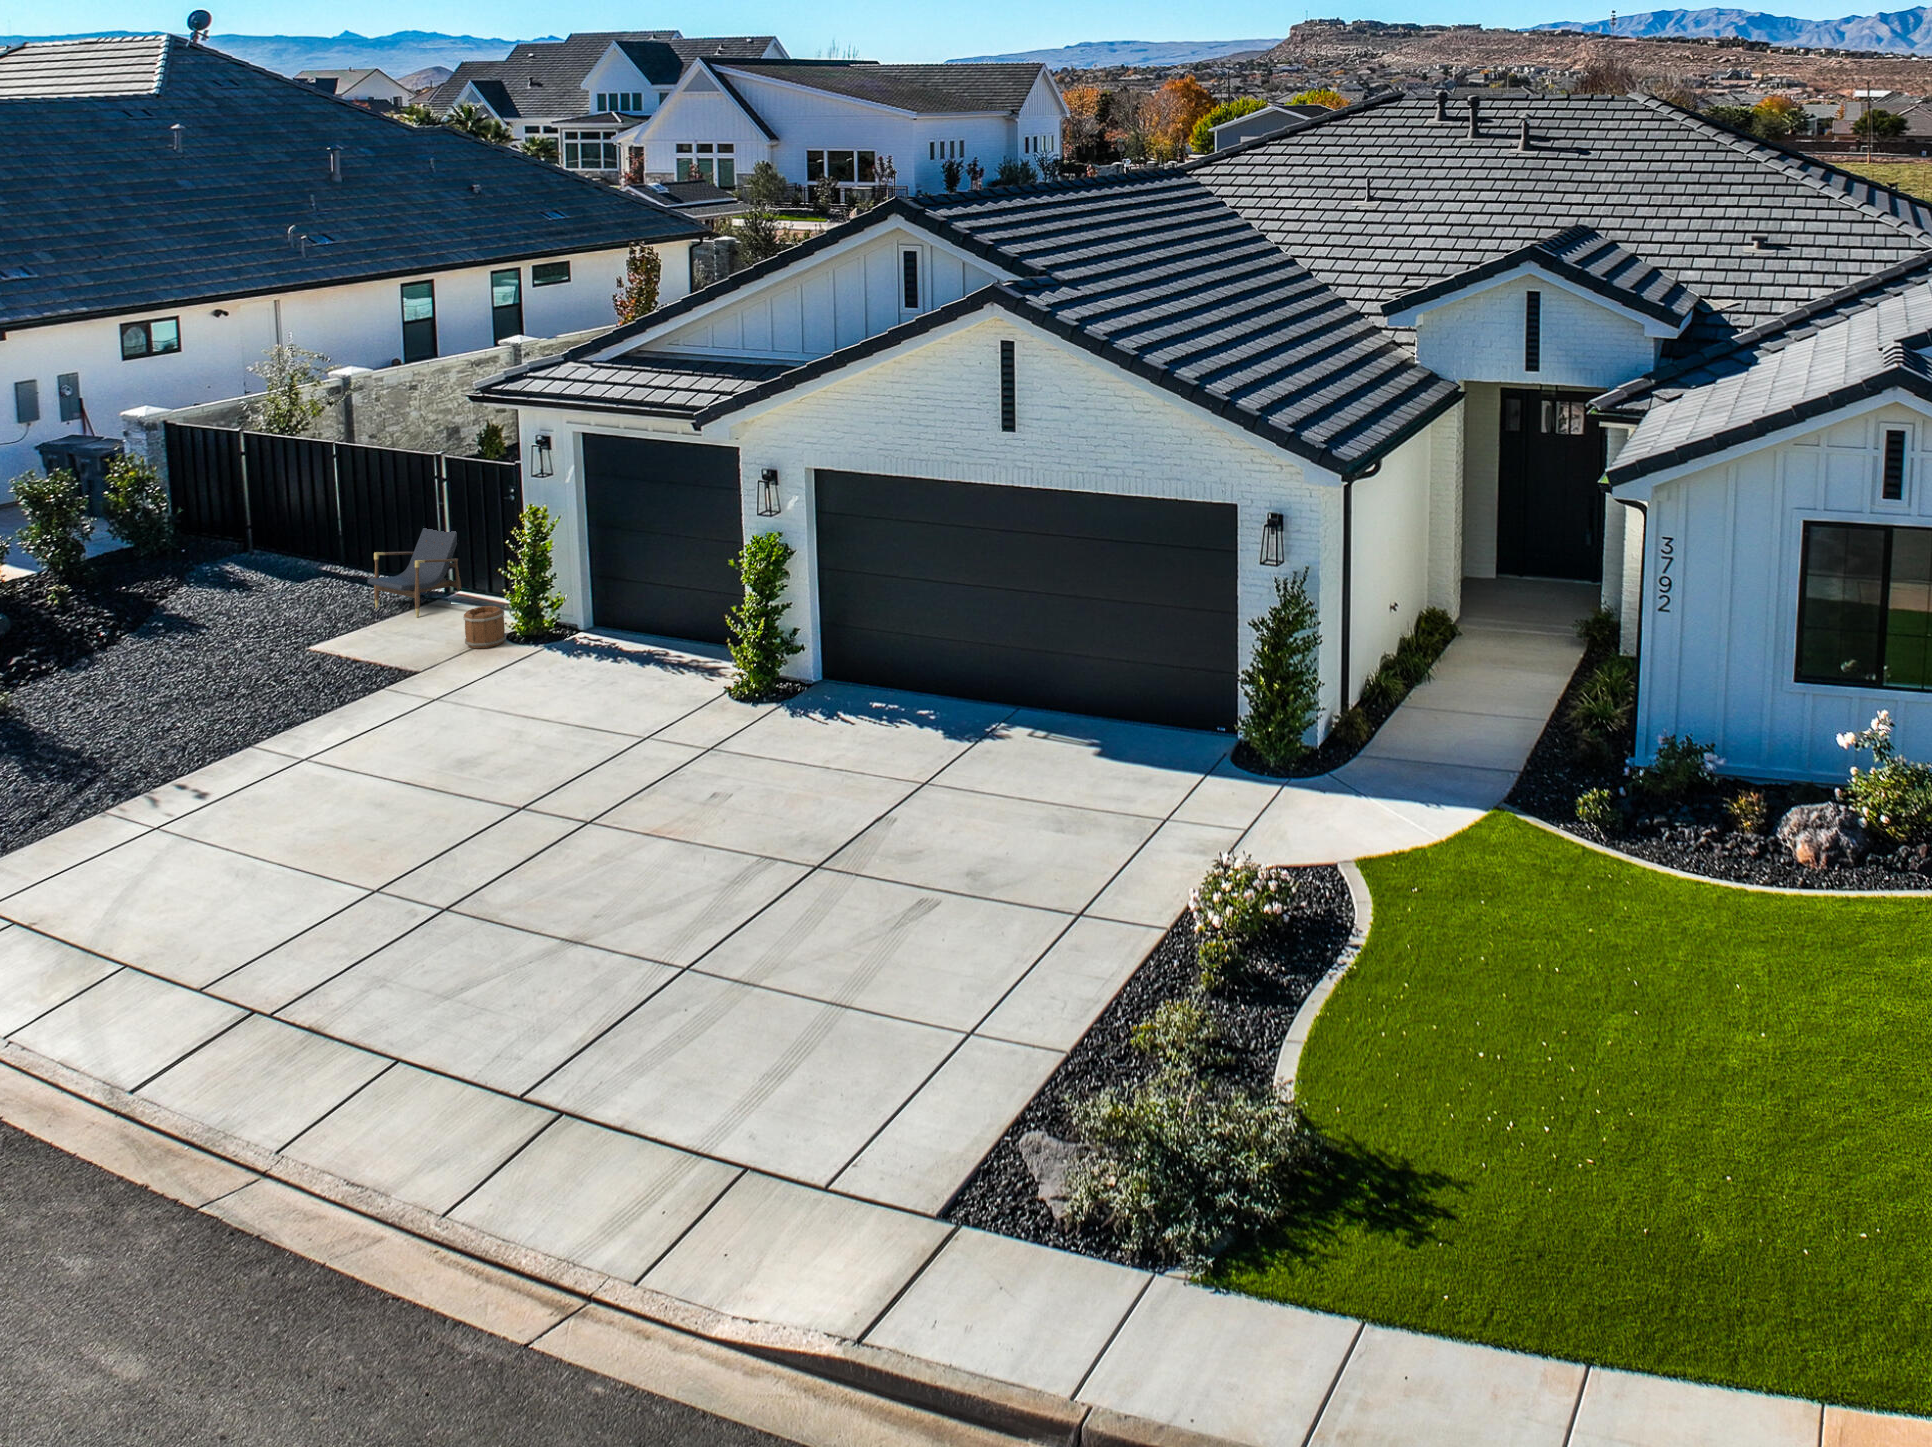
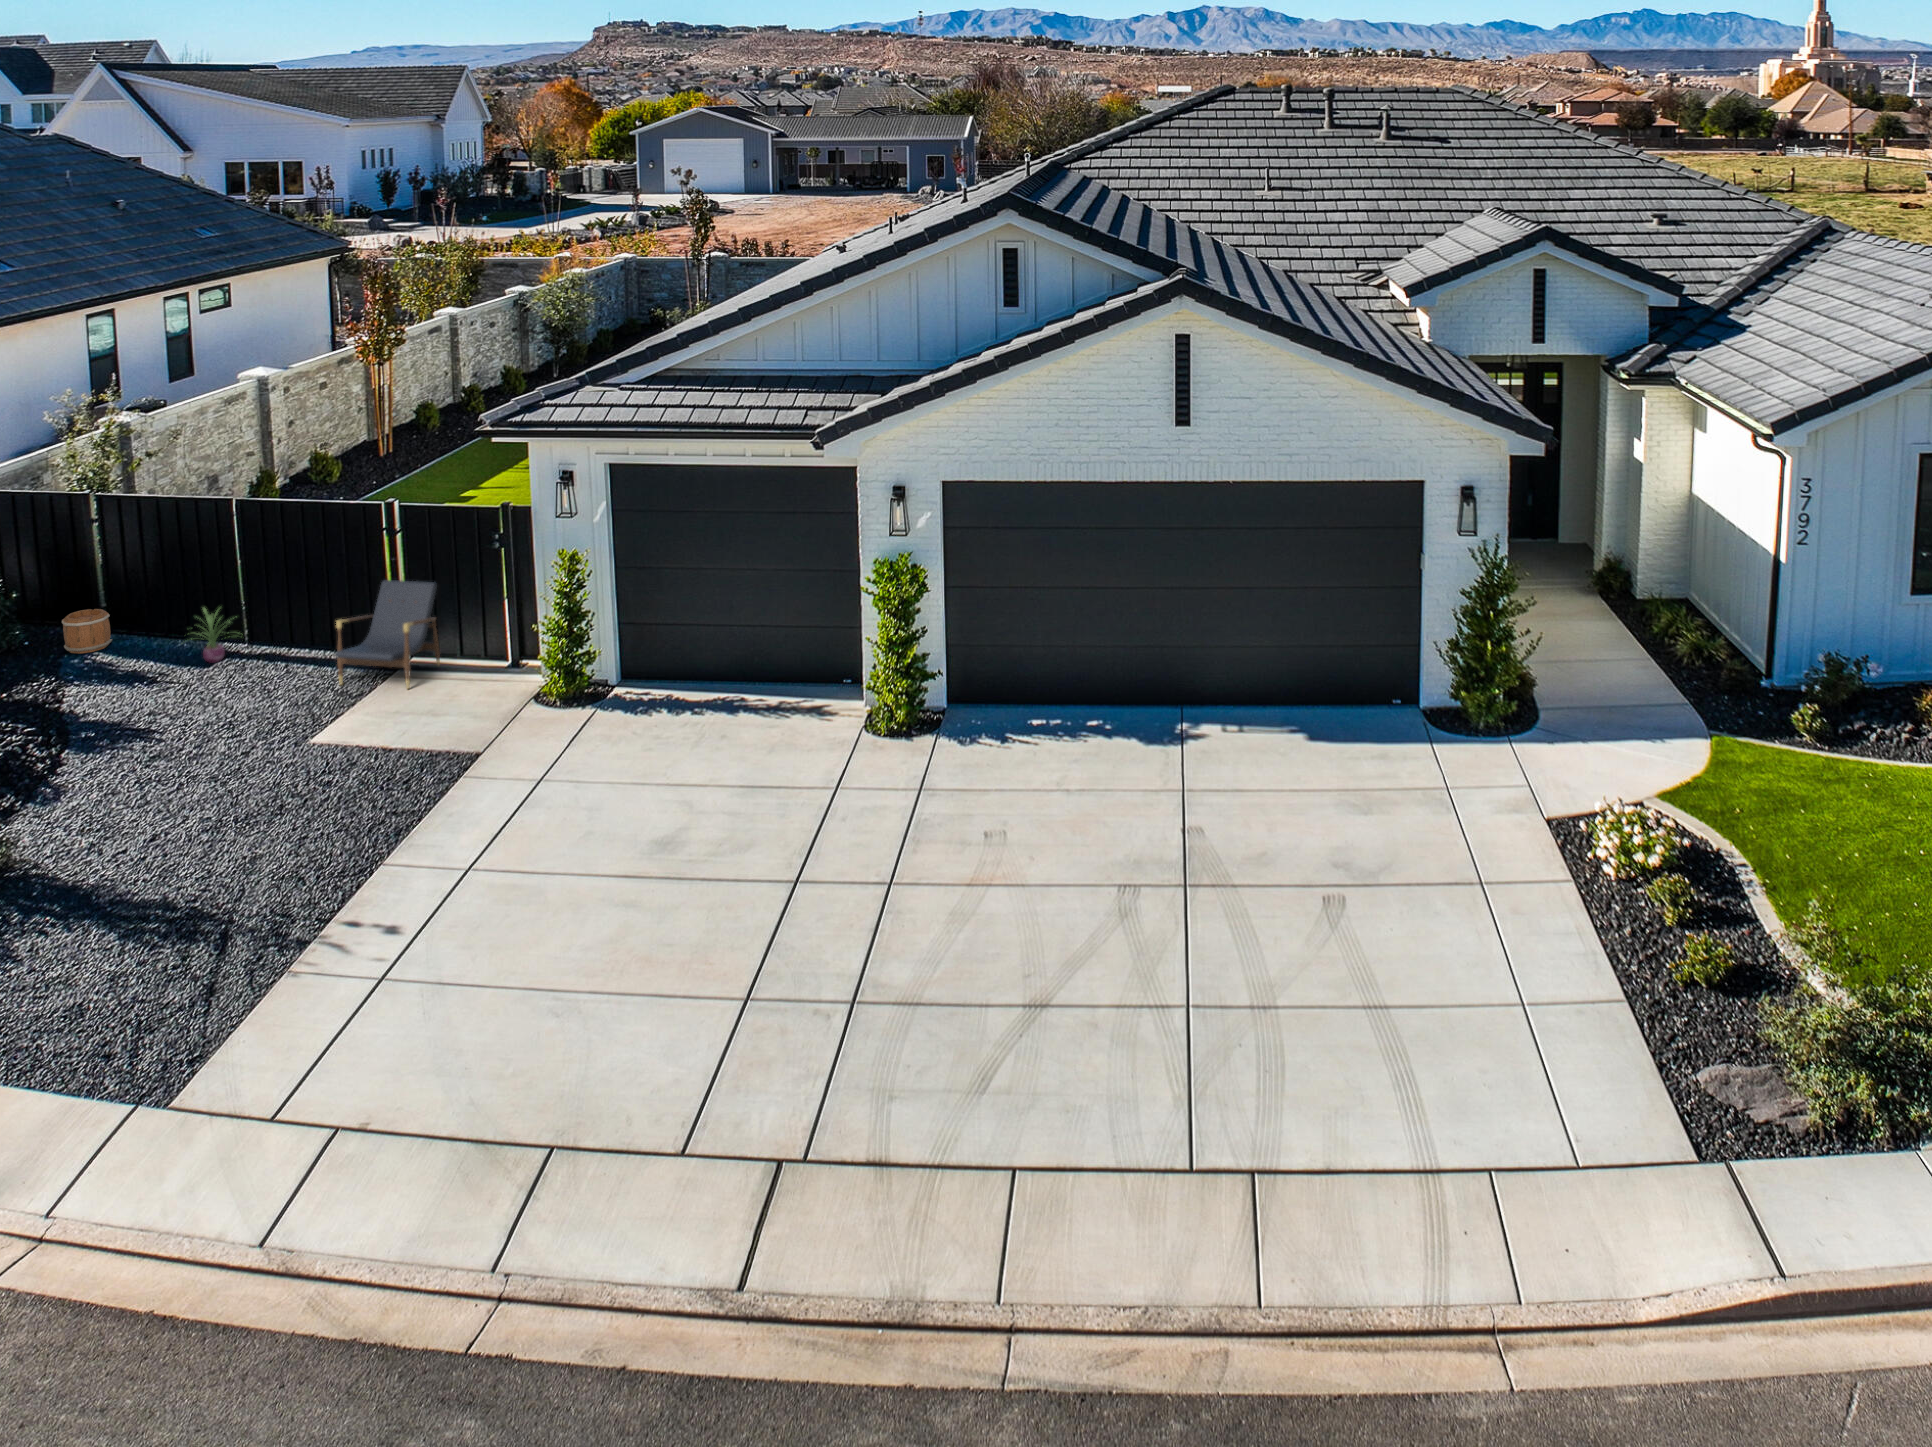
decorative plant: none [287,534,339,581] -> present [203,608,230,663]
bucket: present [464,606,506,648] -> present [62,609,112,654]

